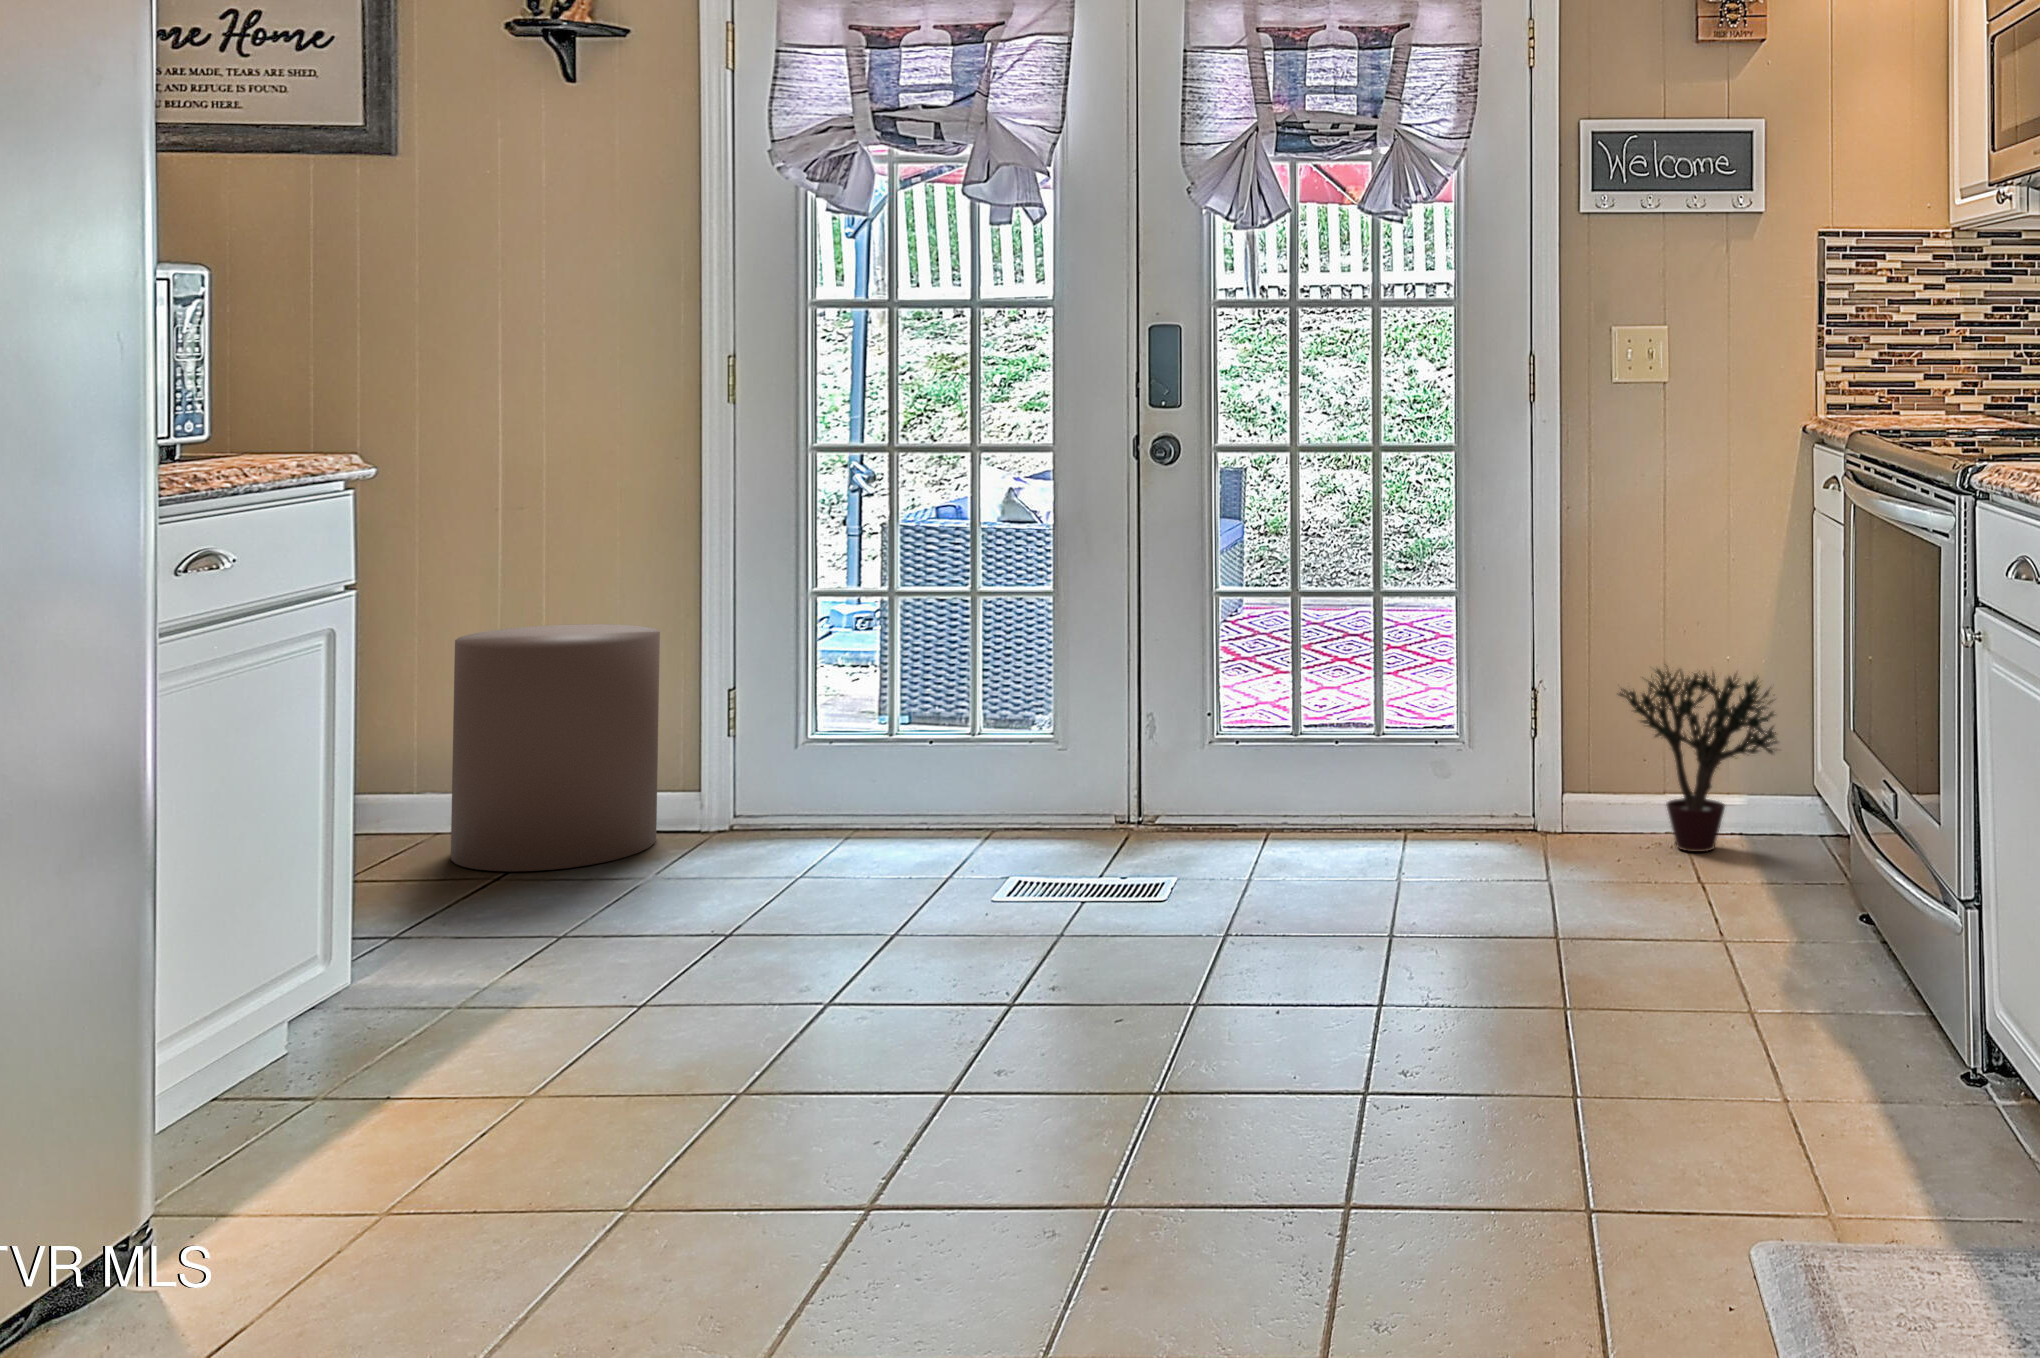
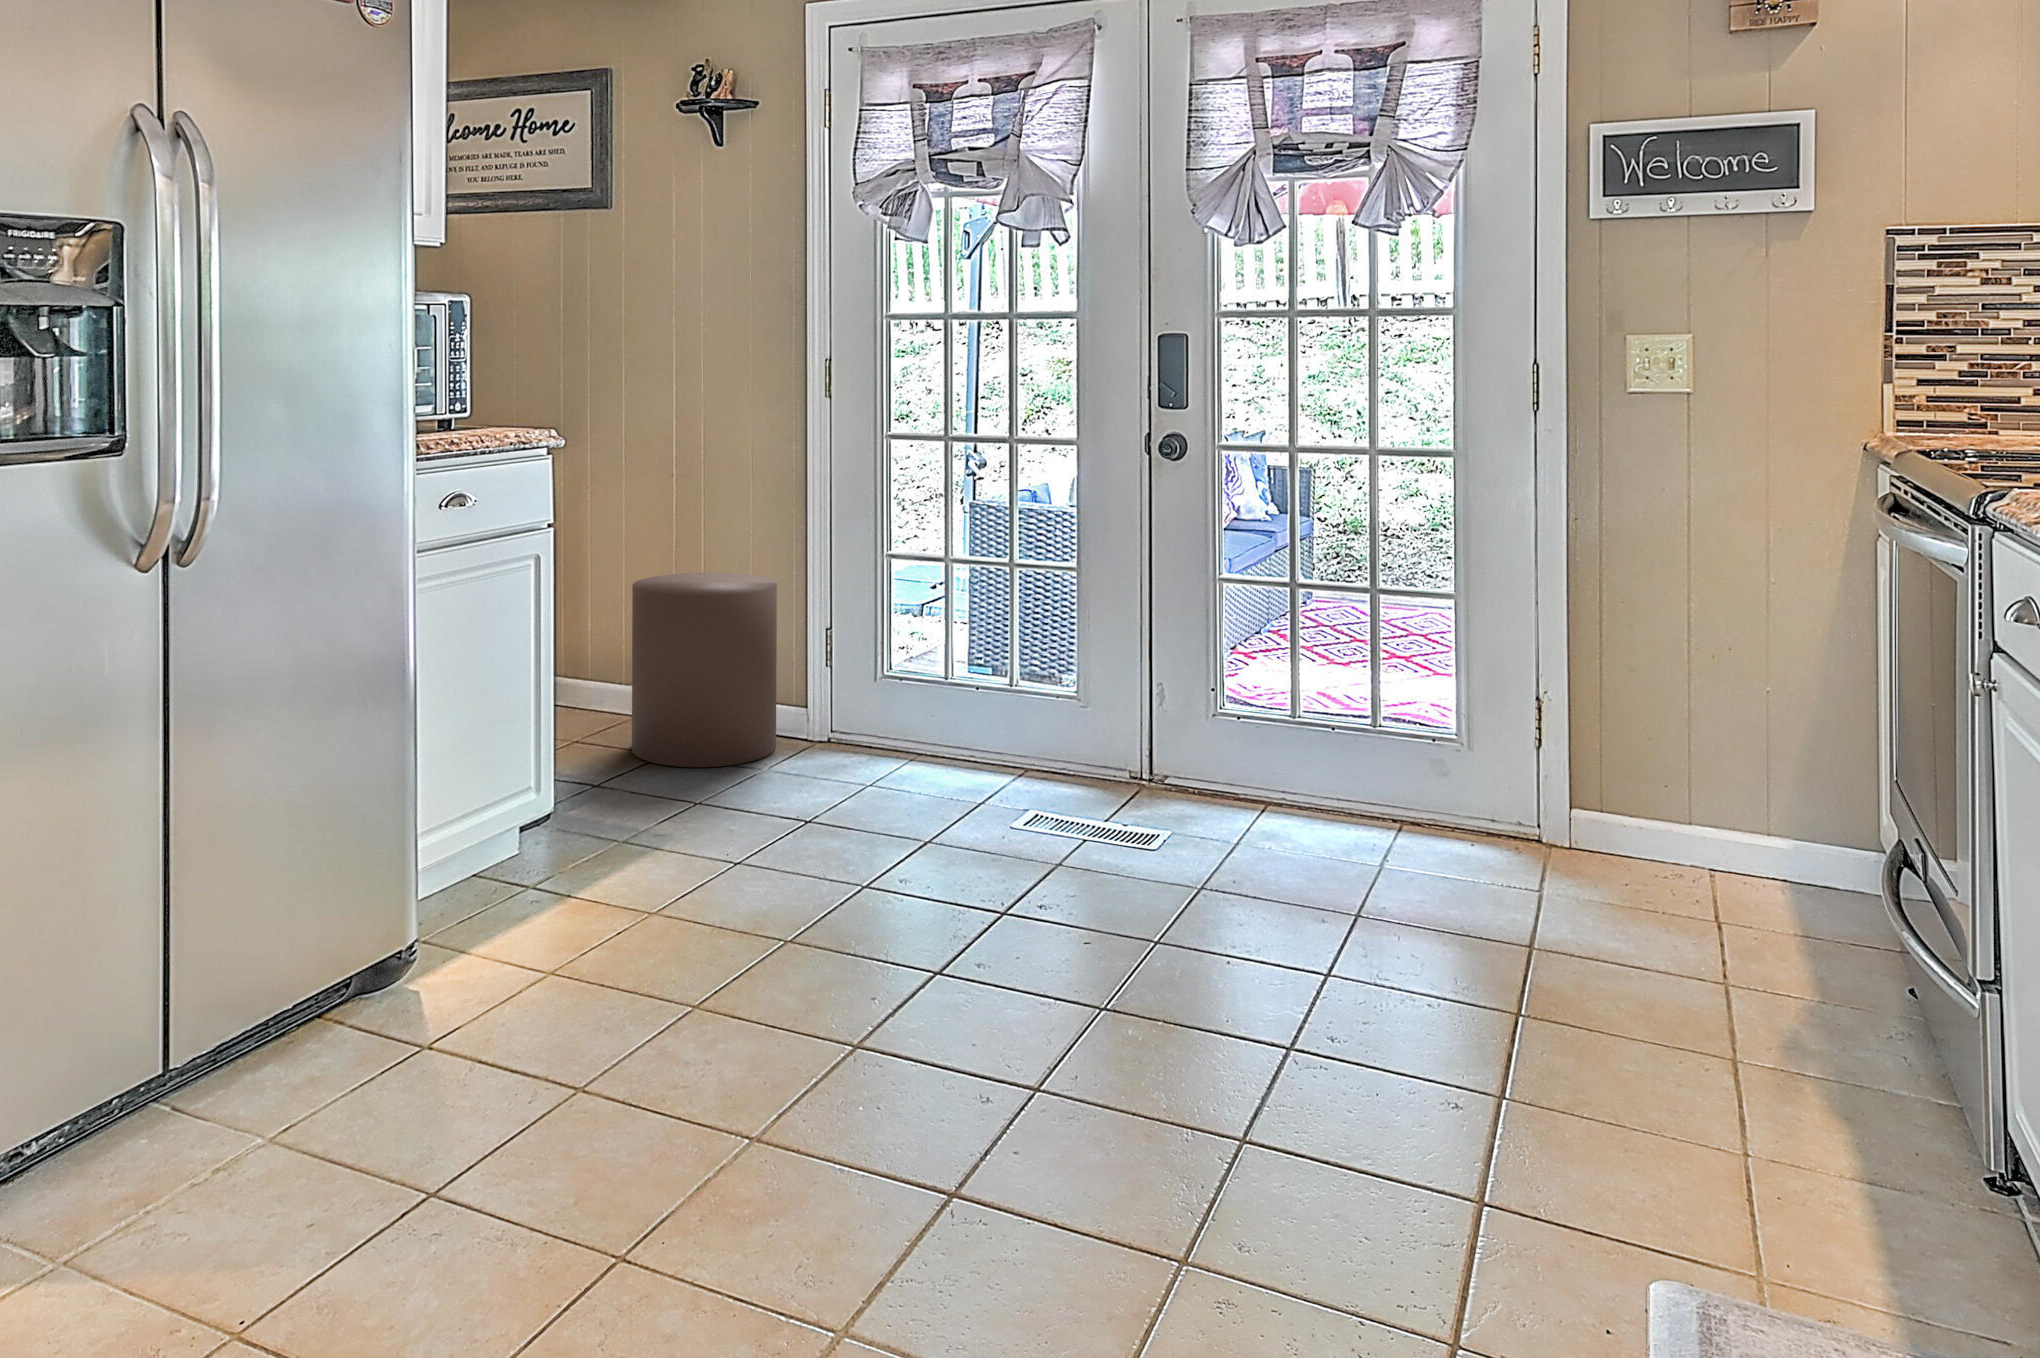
potted plant: present [1619,666,1778,852] -> none [1618,695,1814,905]

